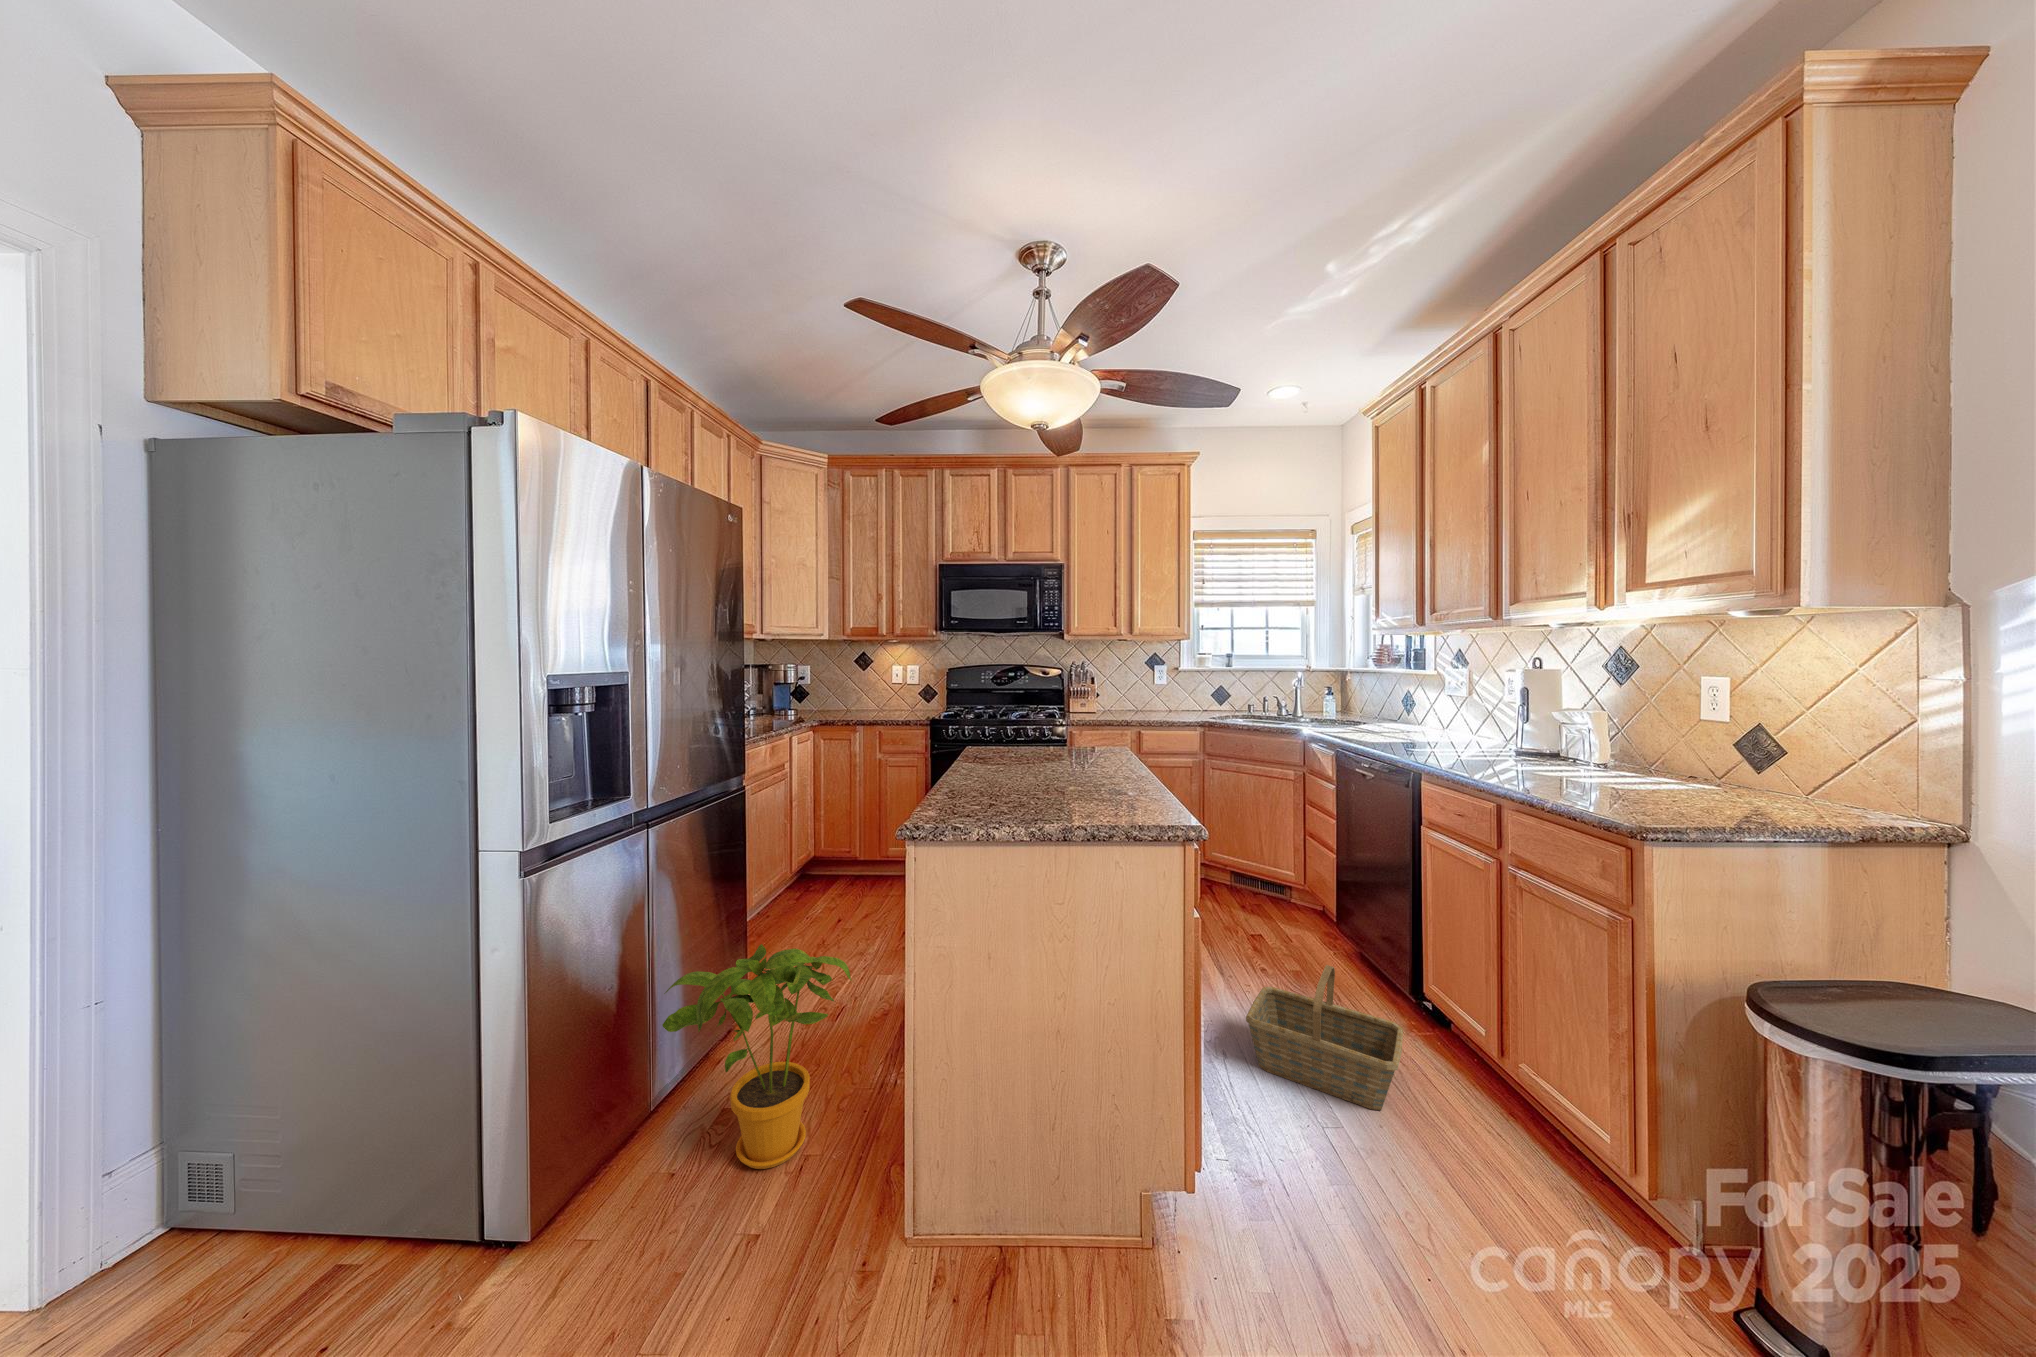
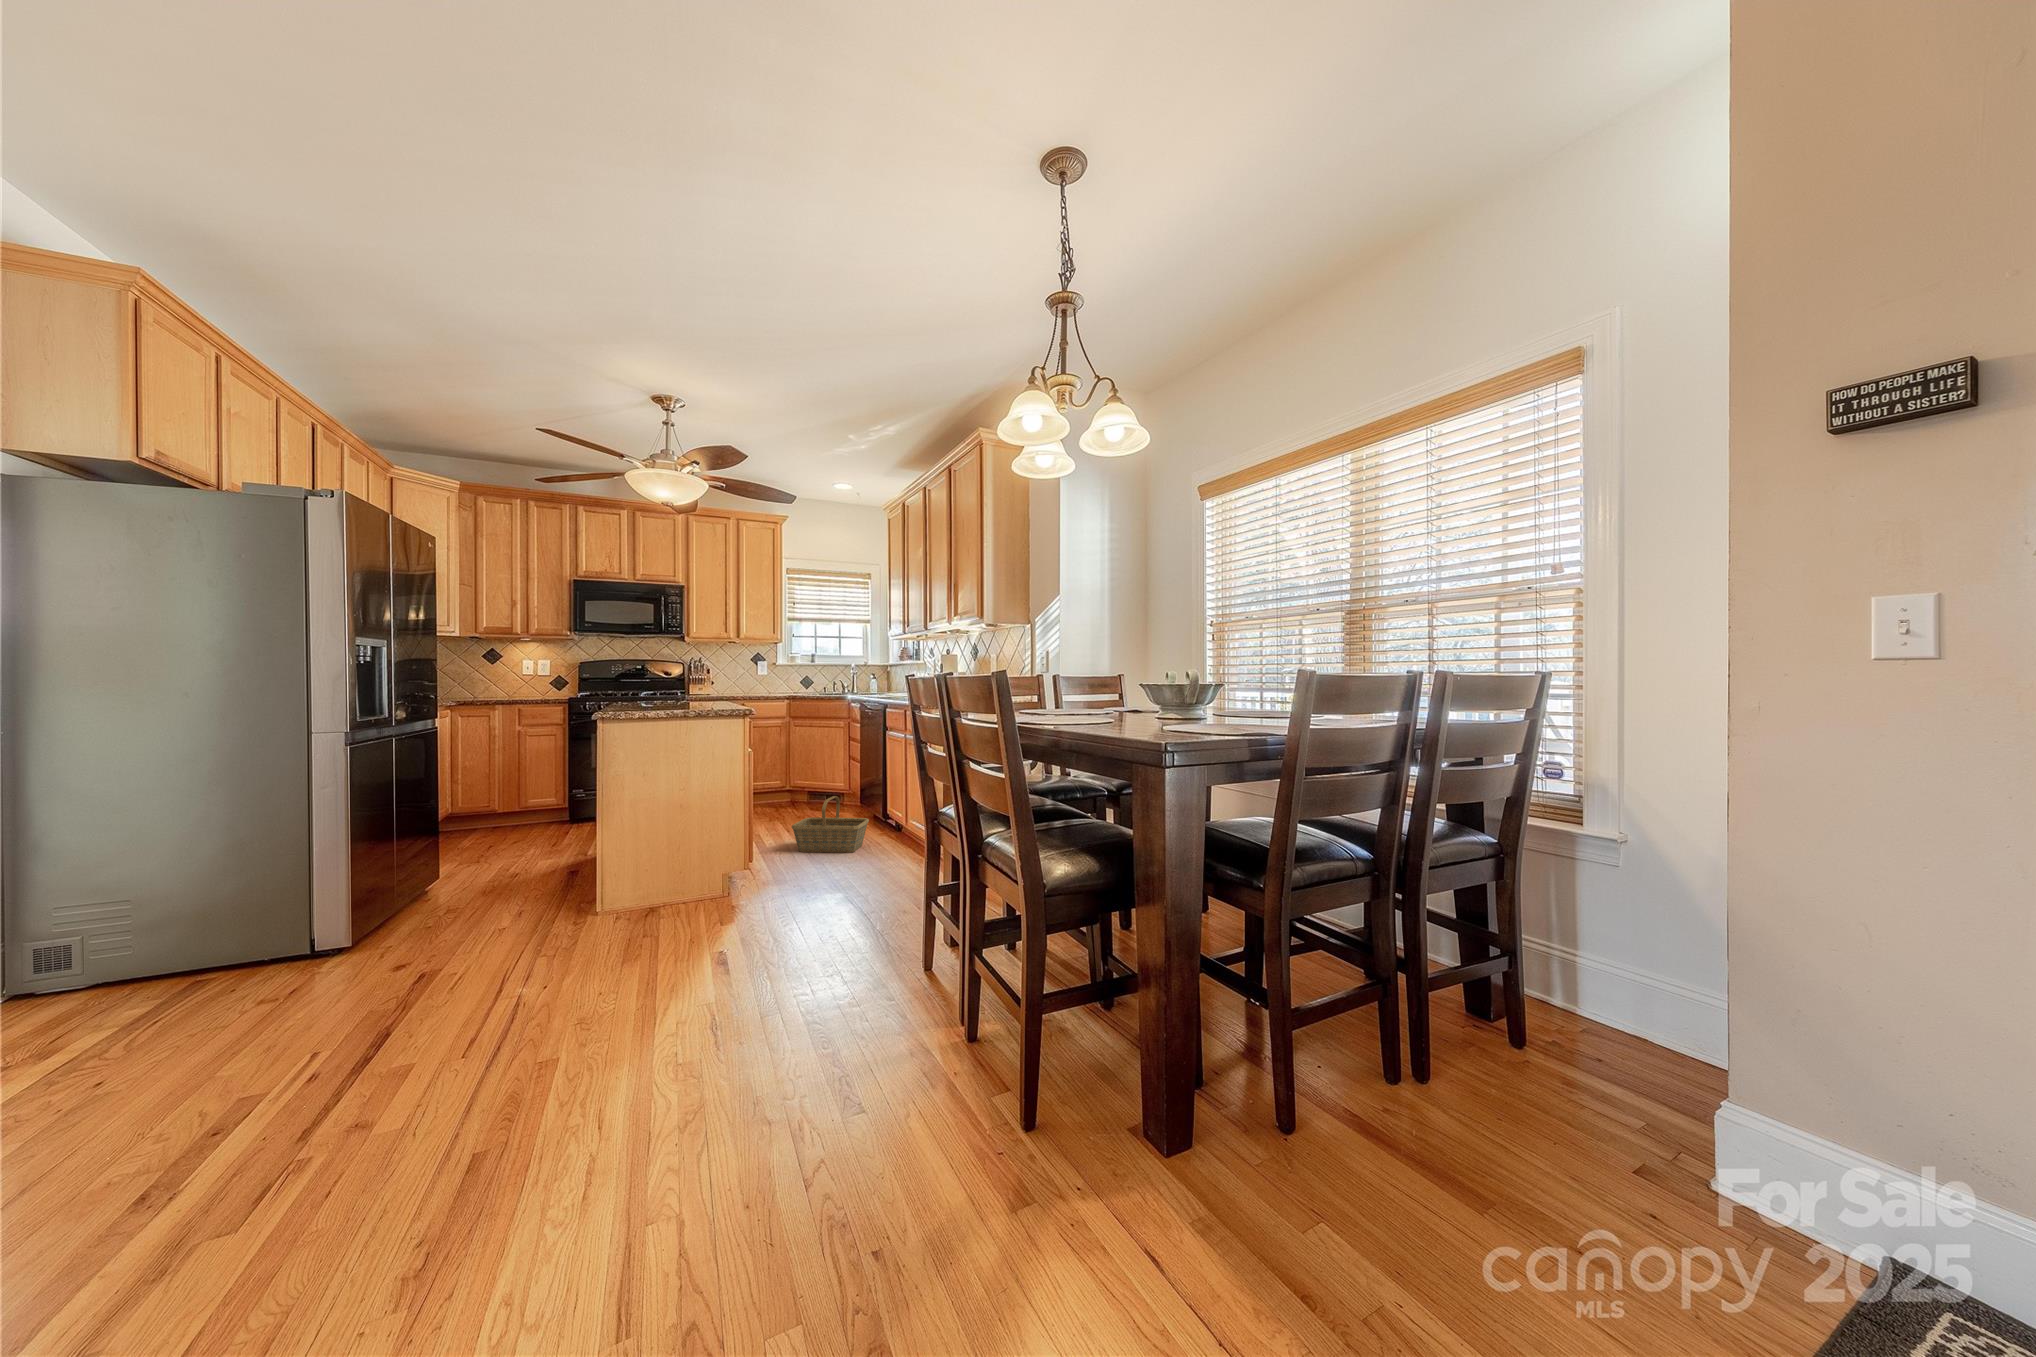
house plant: present [662,944,851,1169] -> none [422,777,554,909]

